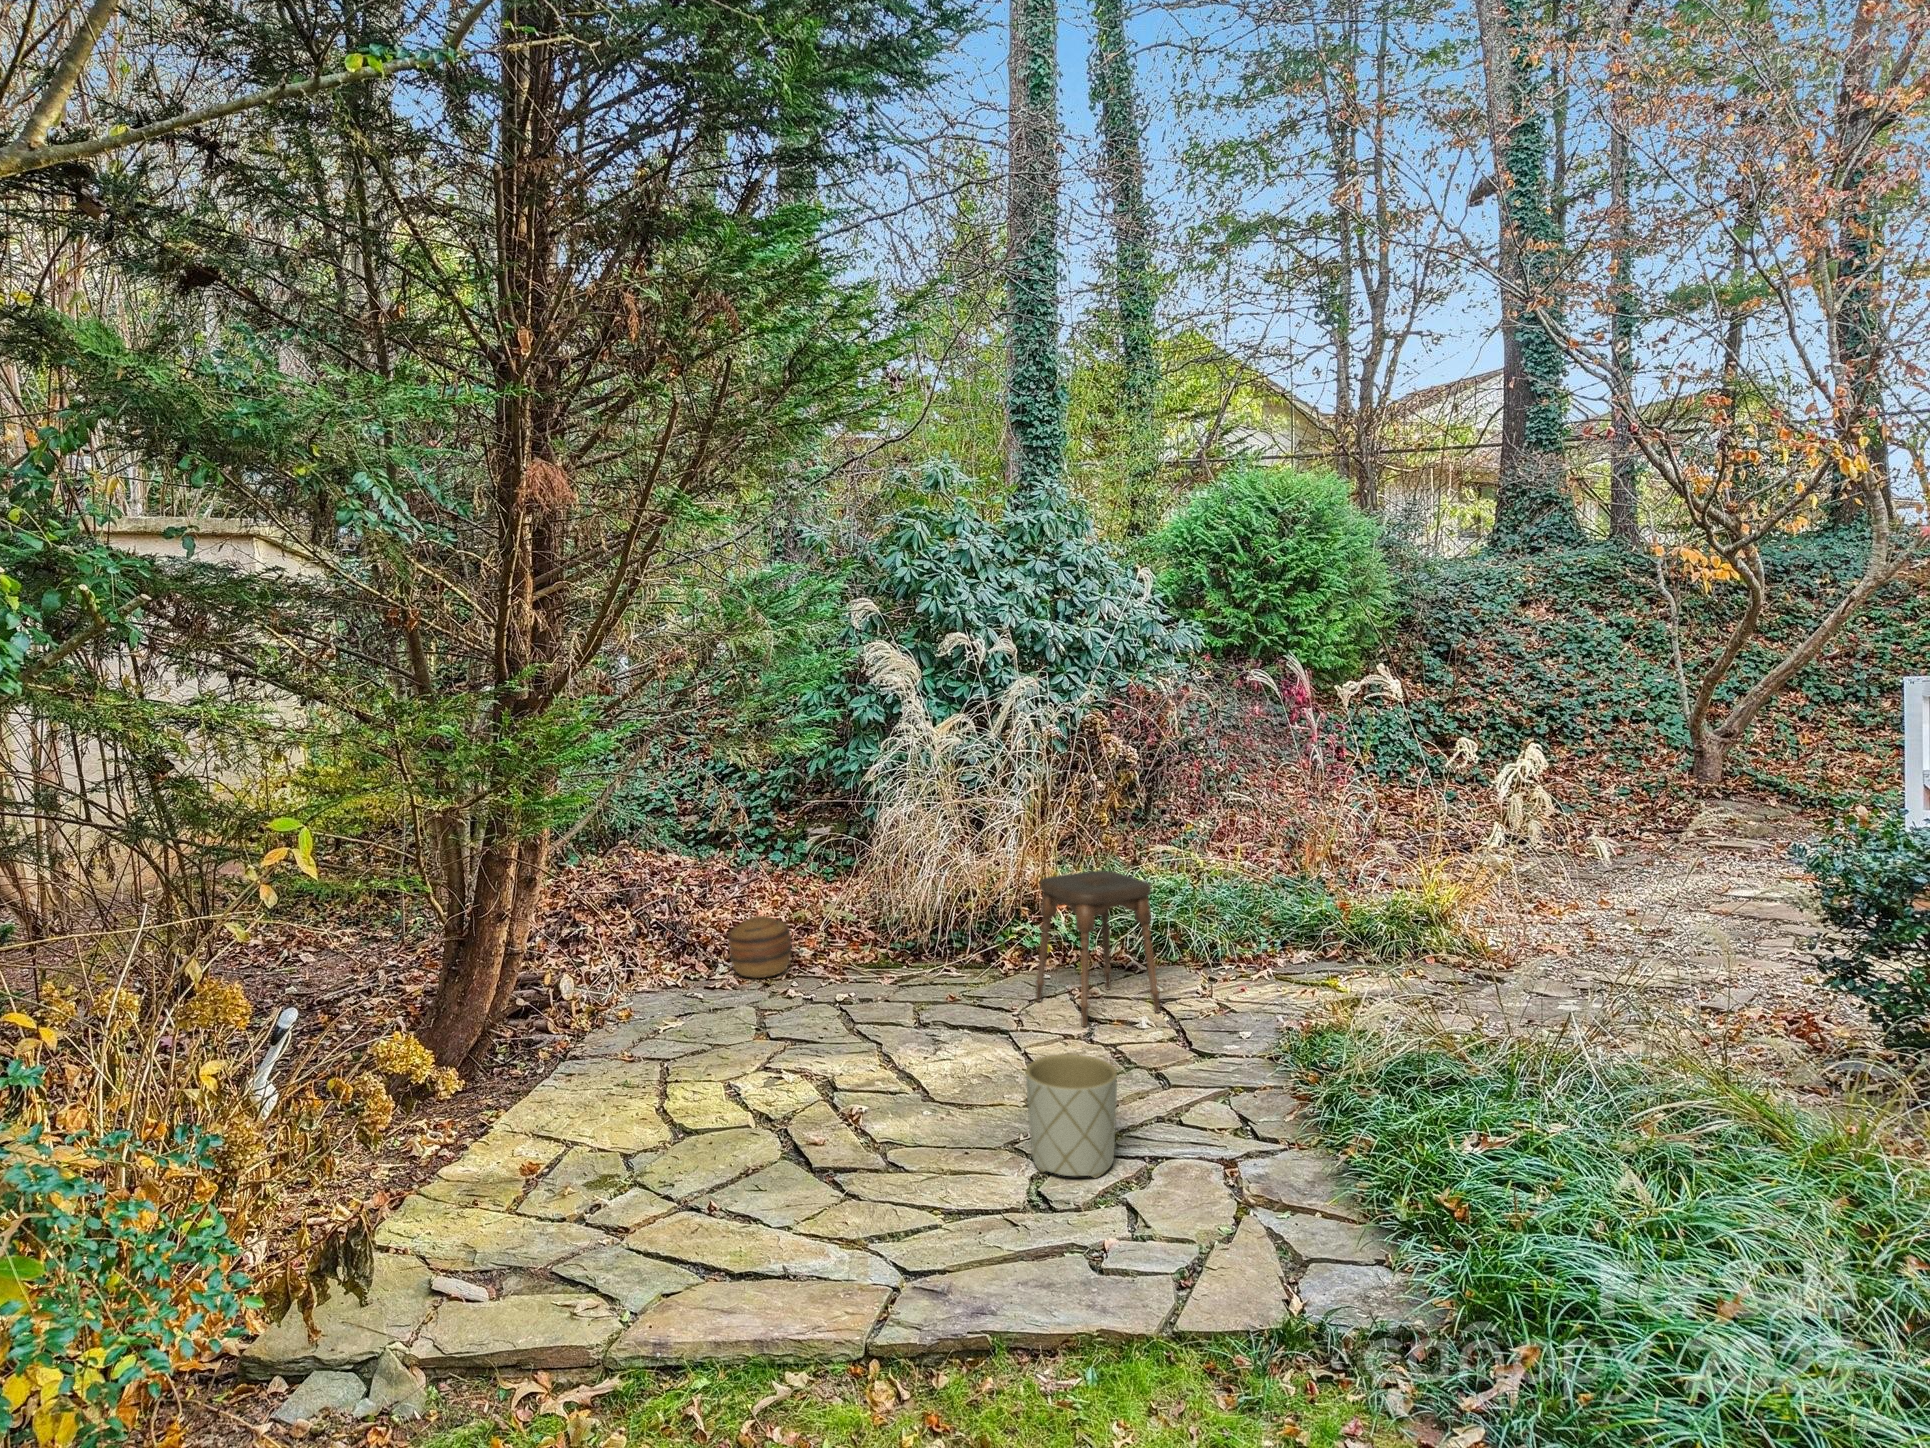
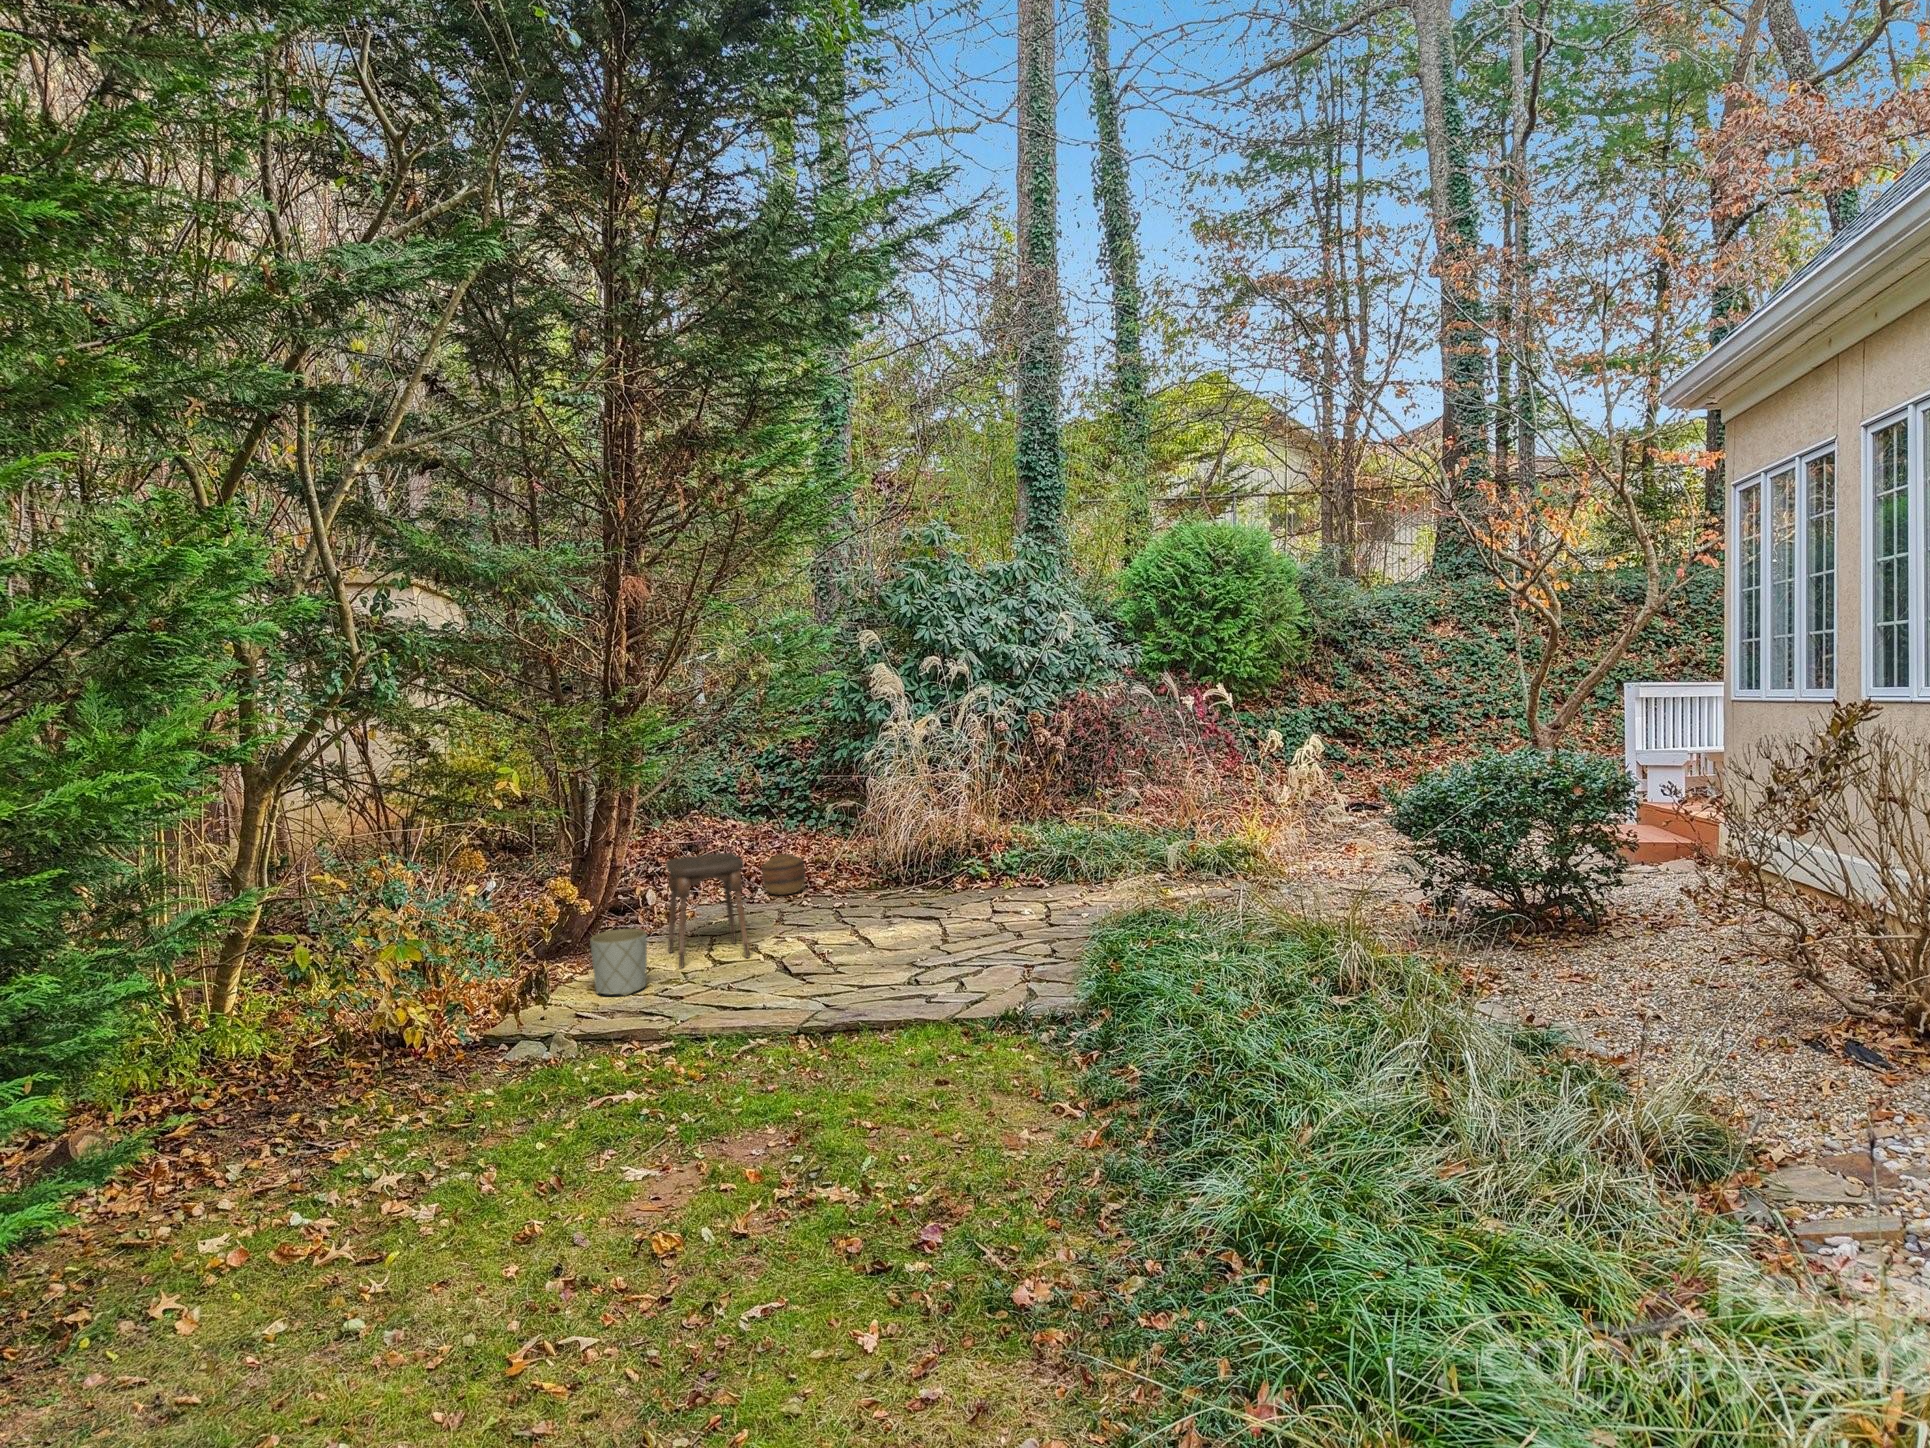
stool: present [1036,871,1160,1027] -> present [666,853,750,968]
planter: present [1026,1054,1117,1178] -> present [590,929,647,996]

